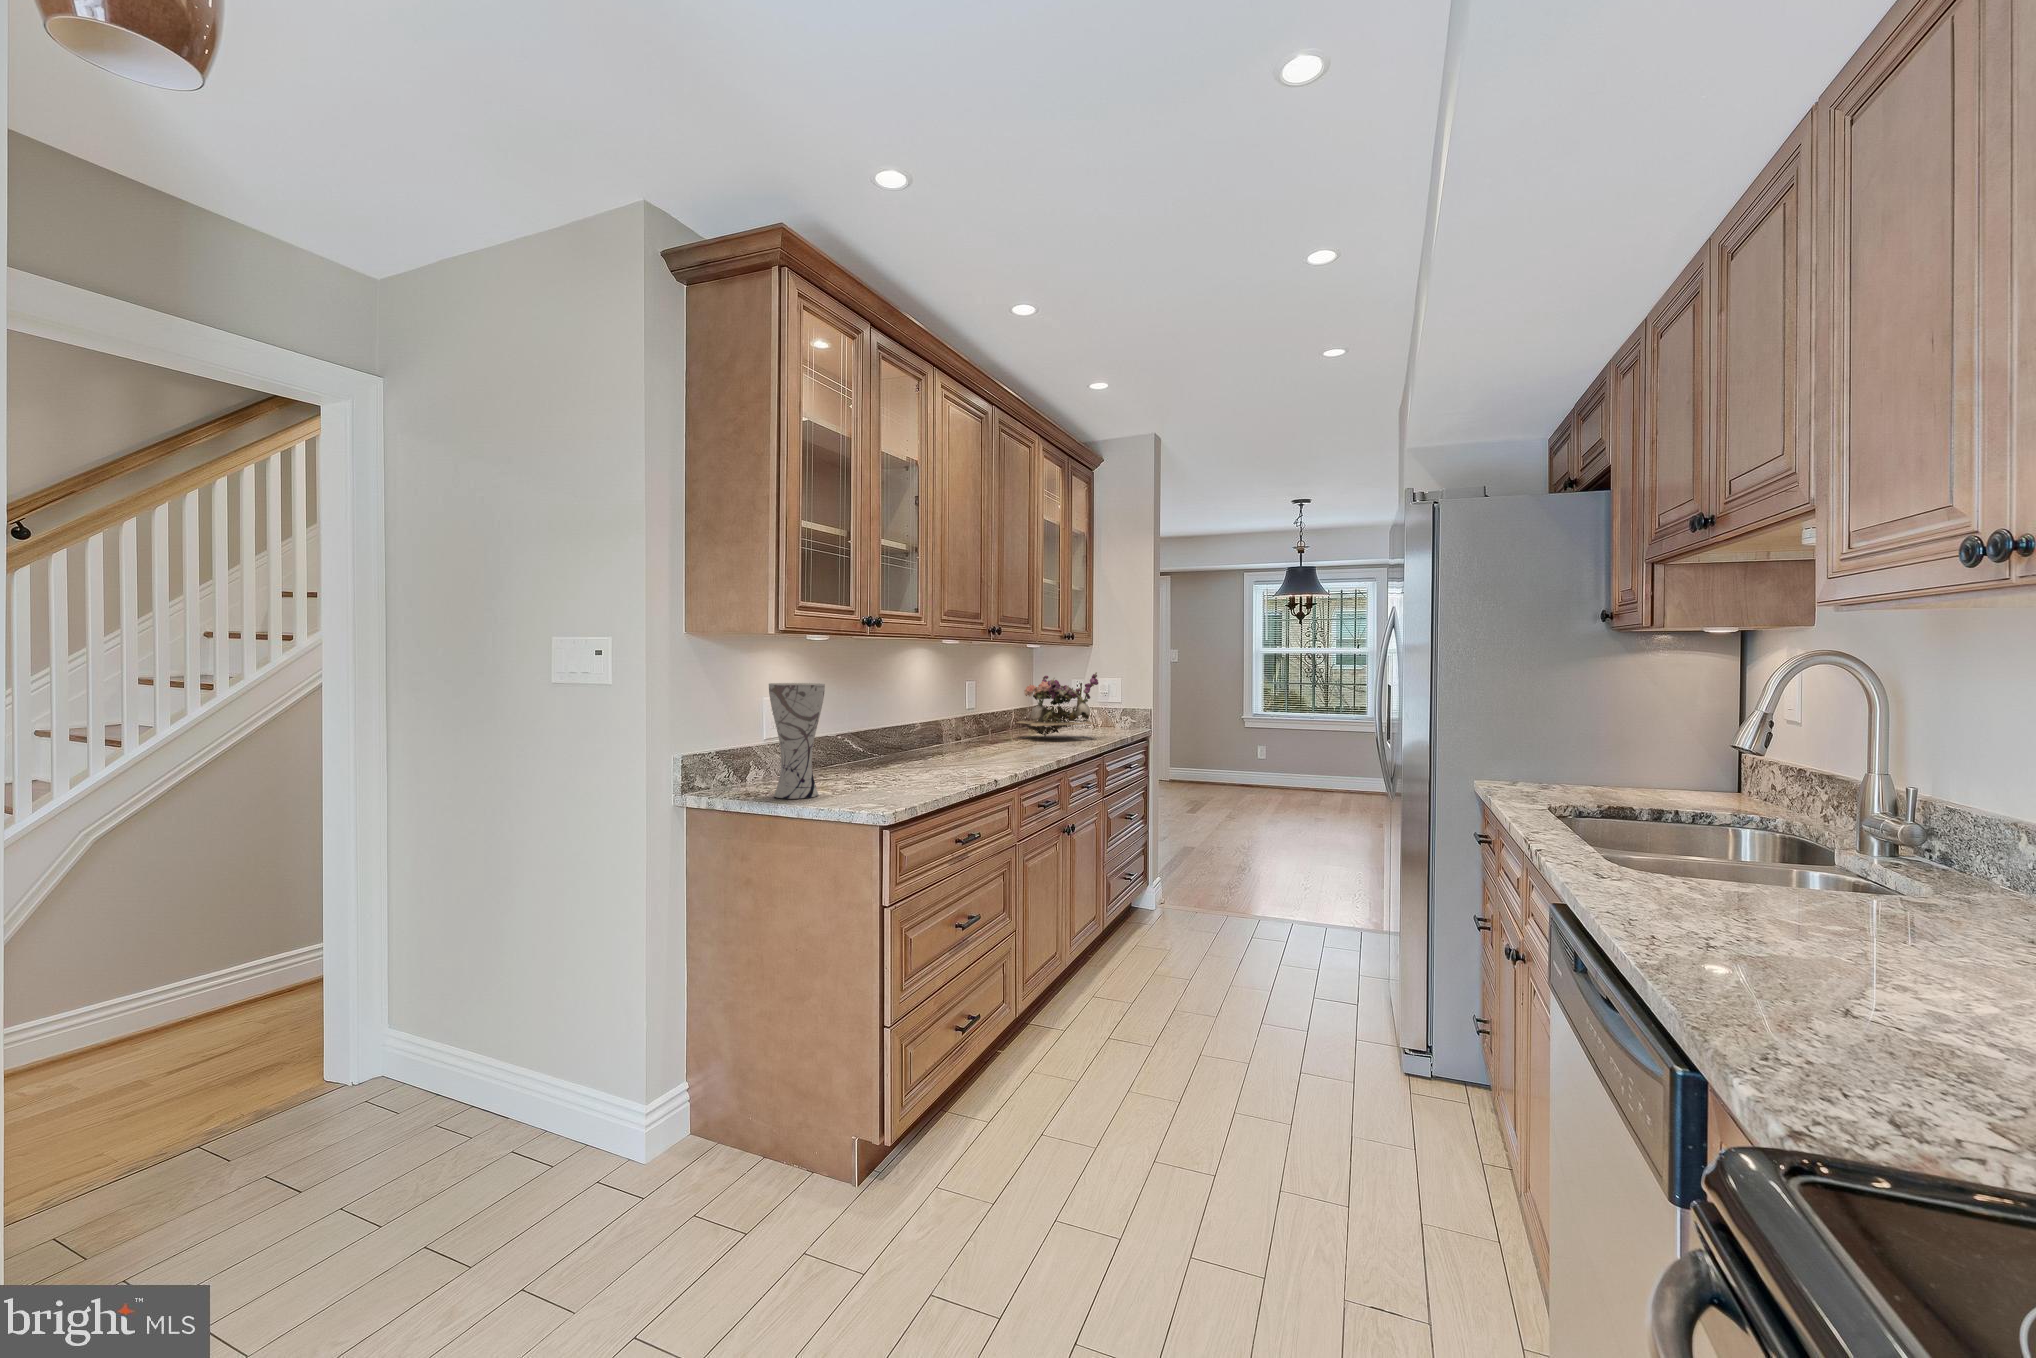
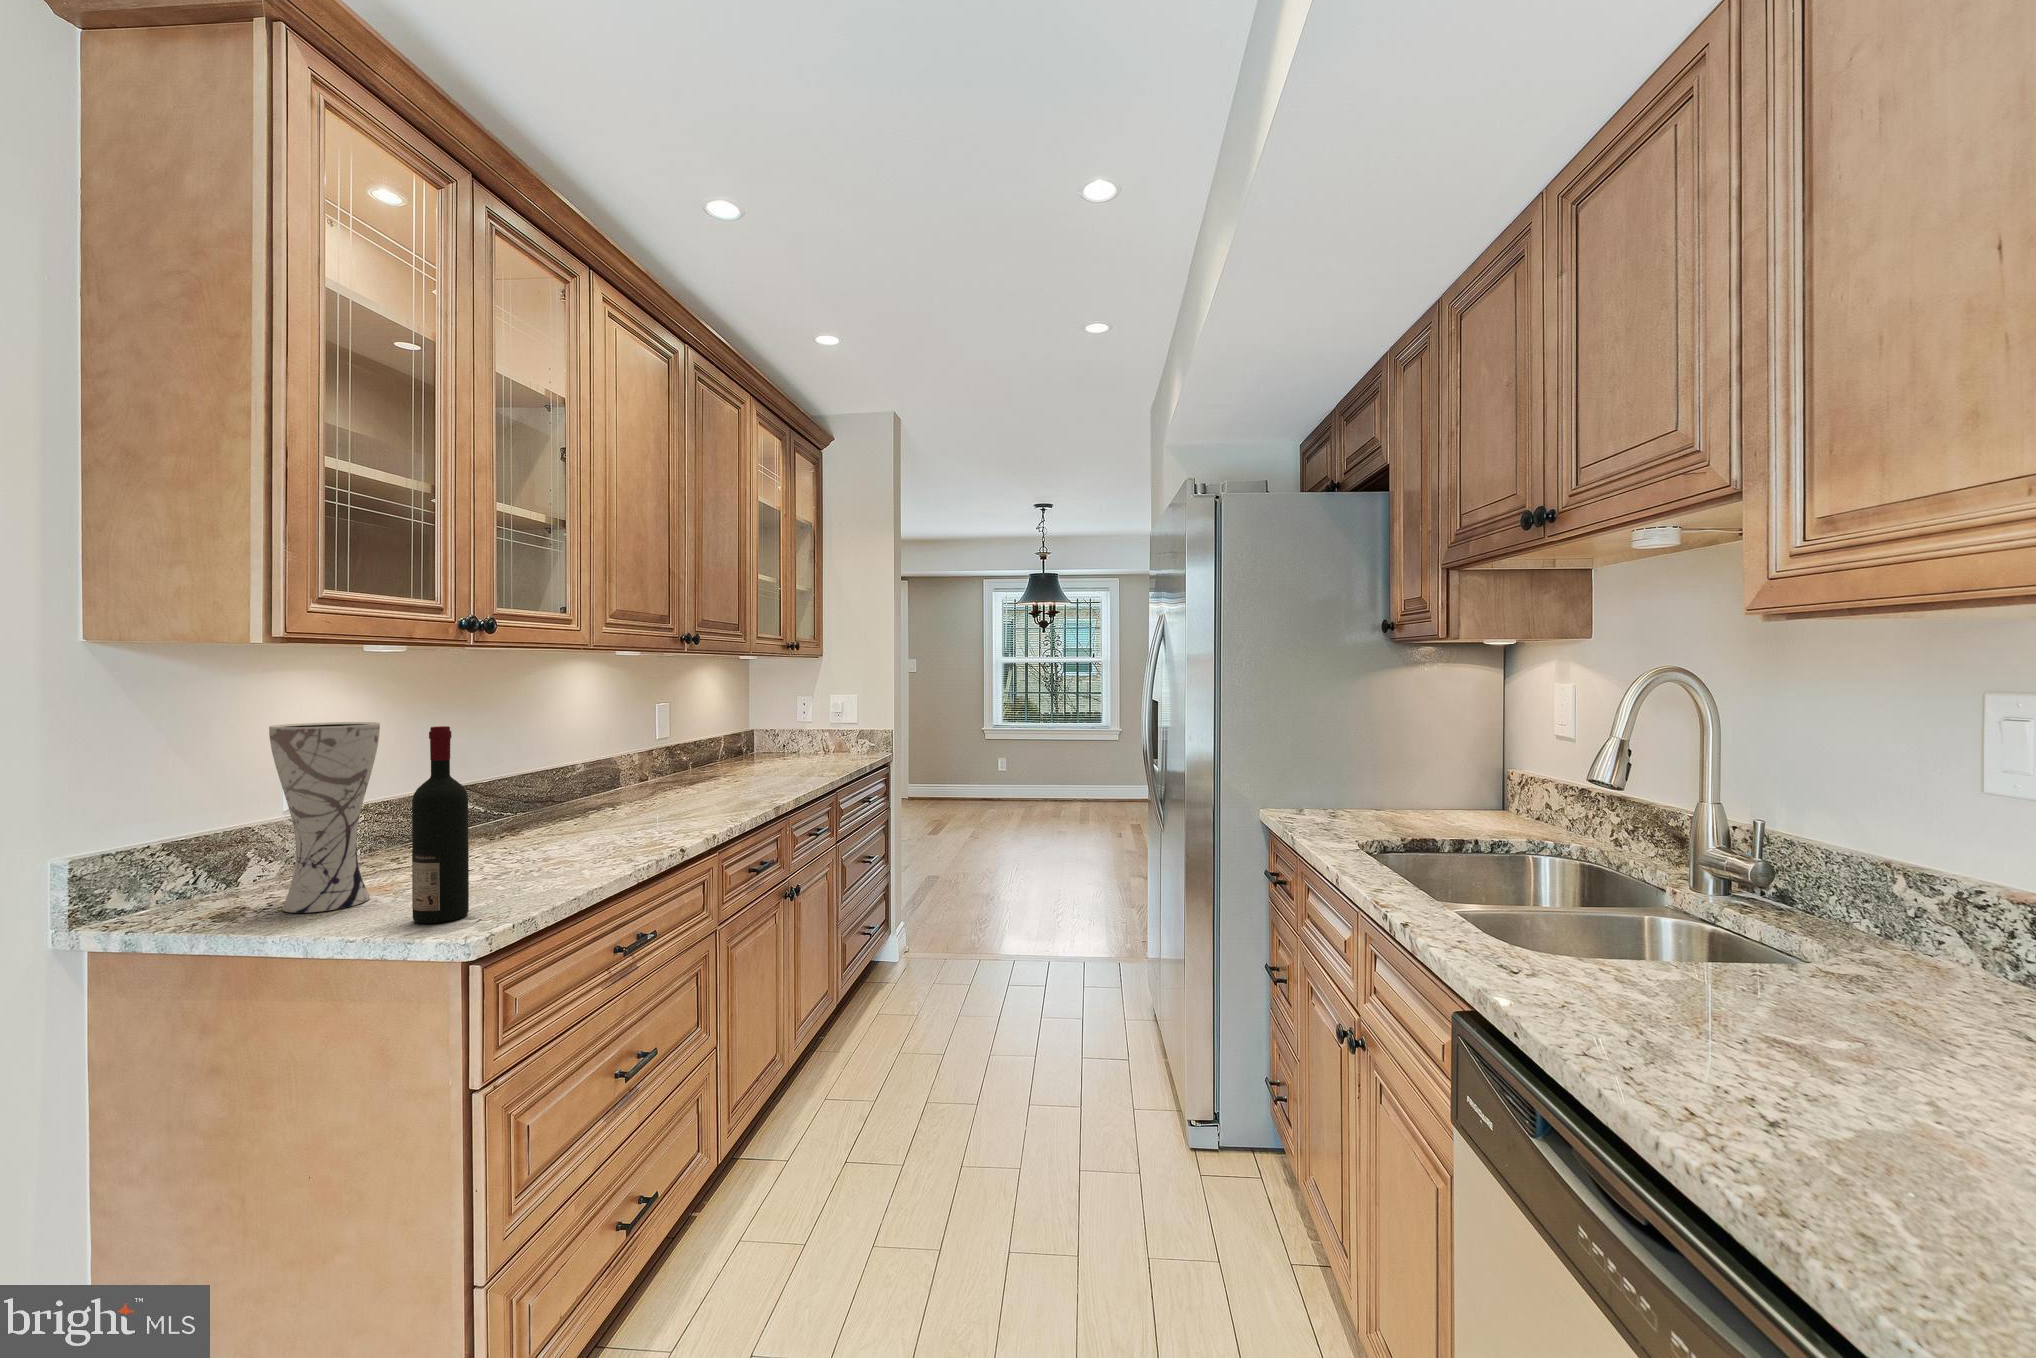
flower arrangement: present [1017,672,1098,737] -> none [721,689,826,770]
wine bottle: none [851,685,881,807] -> present [412,726,469,923]

